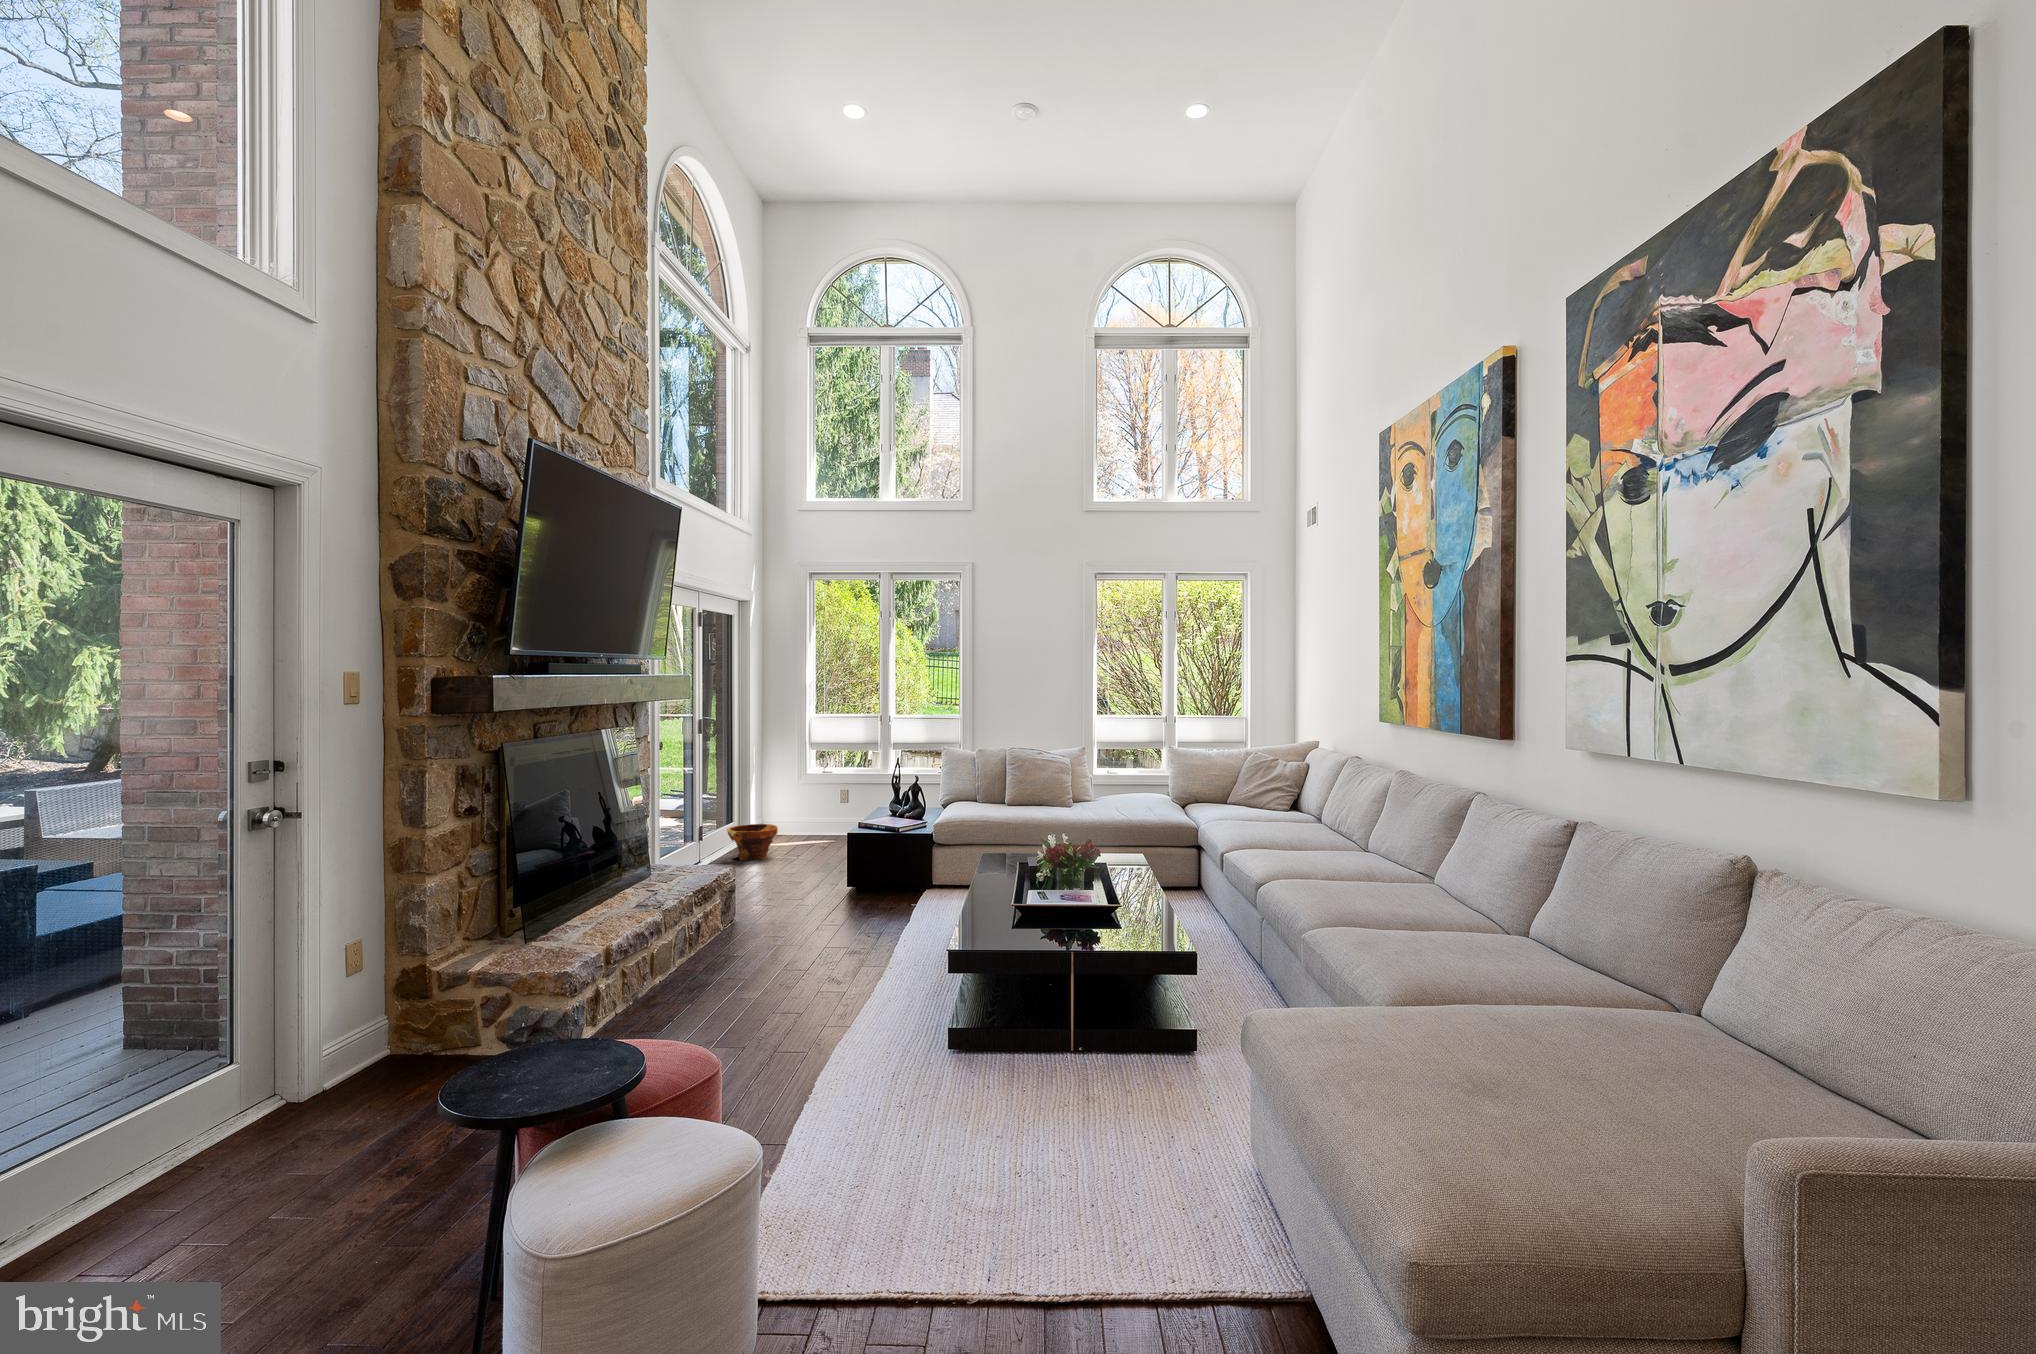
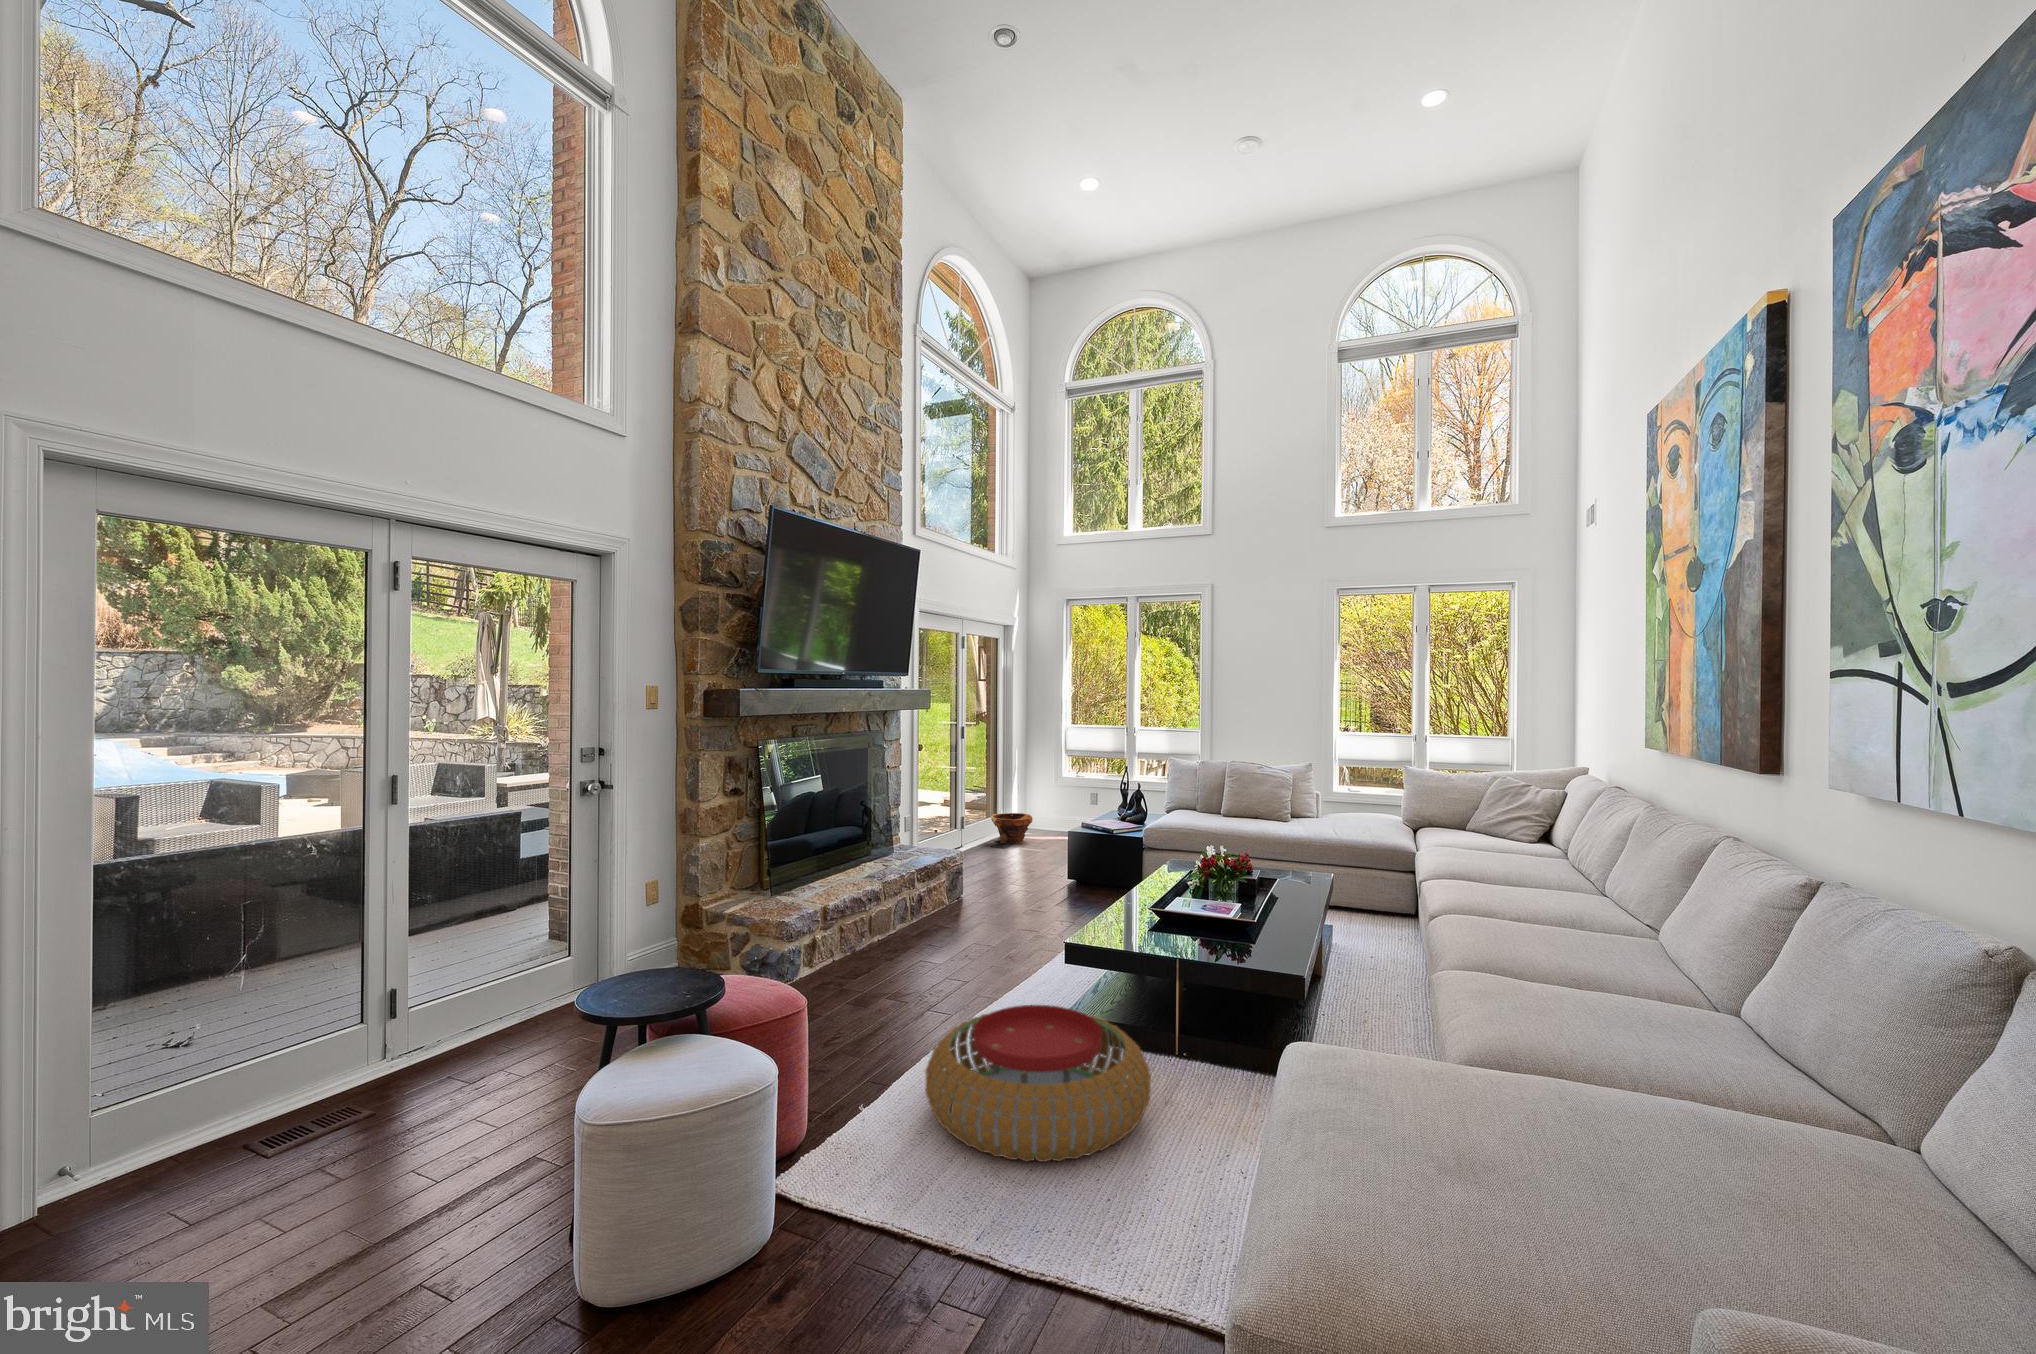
pouf: none [838,1022,1090,1192] -> present [925,1005,1151,1163]

